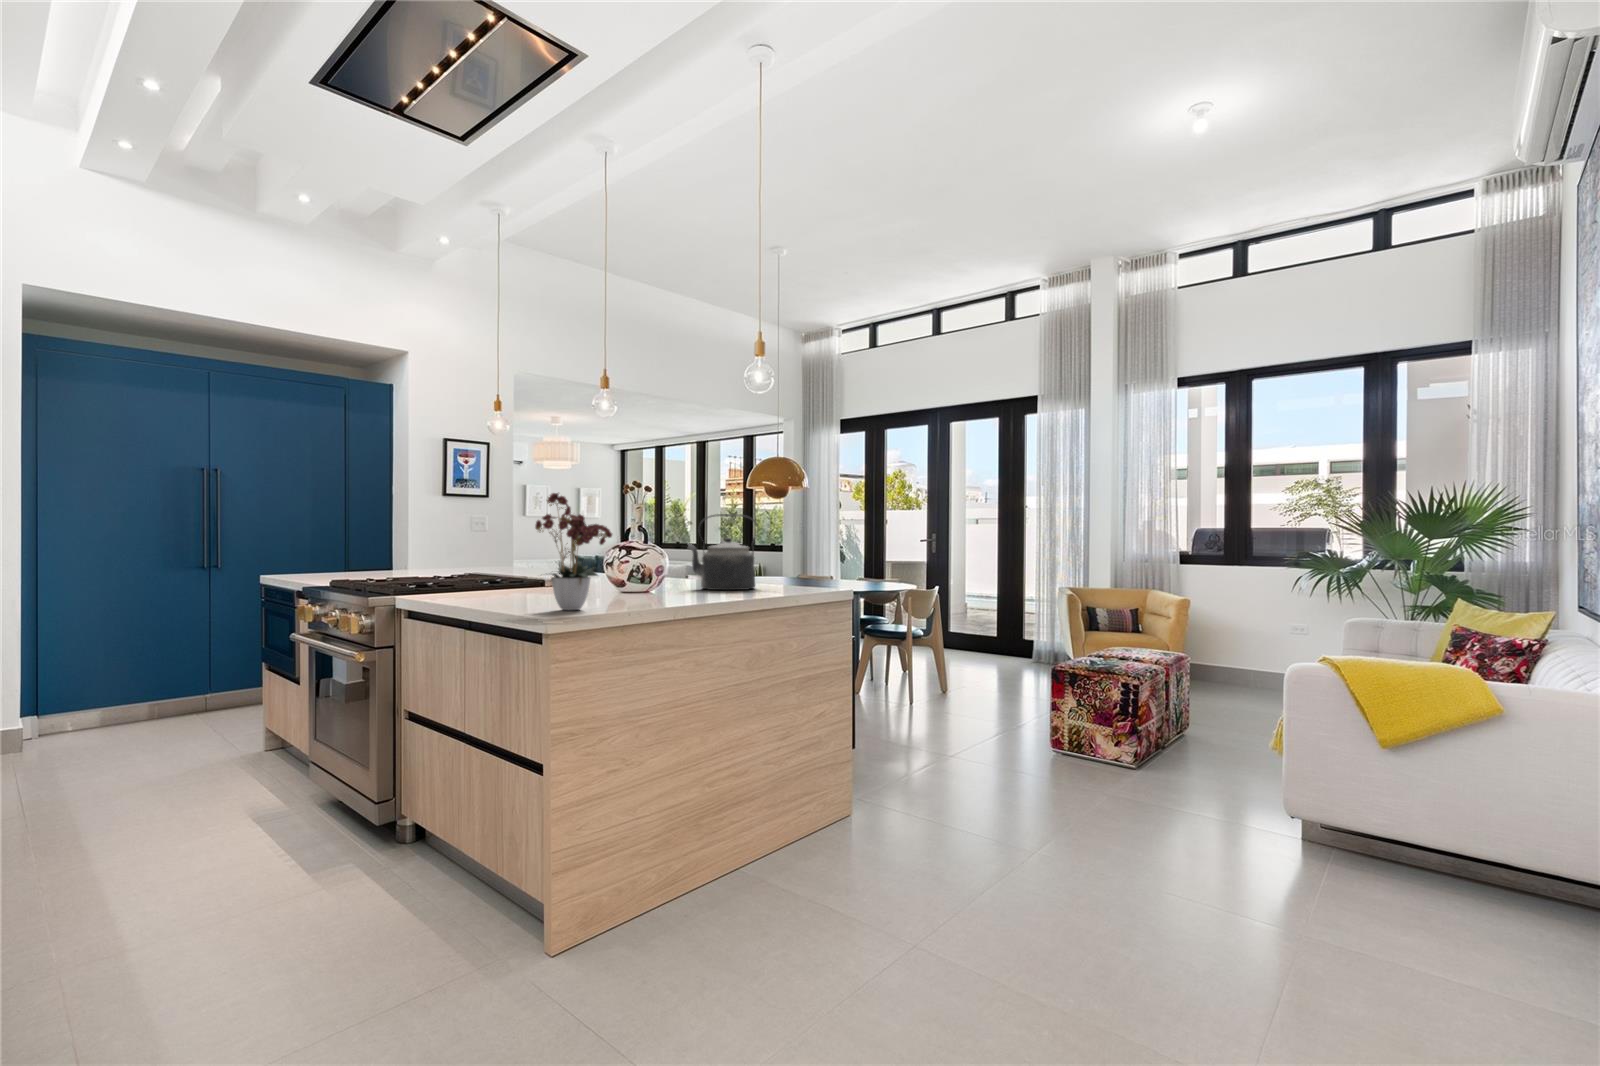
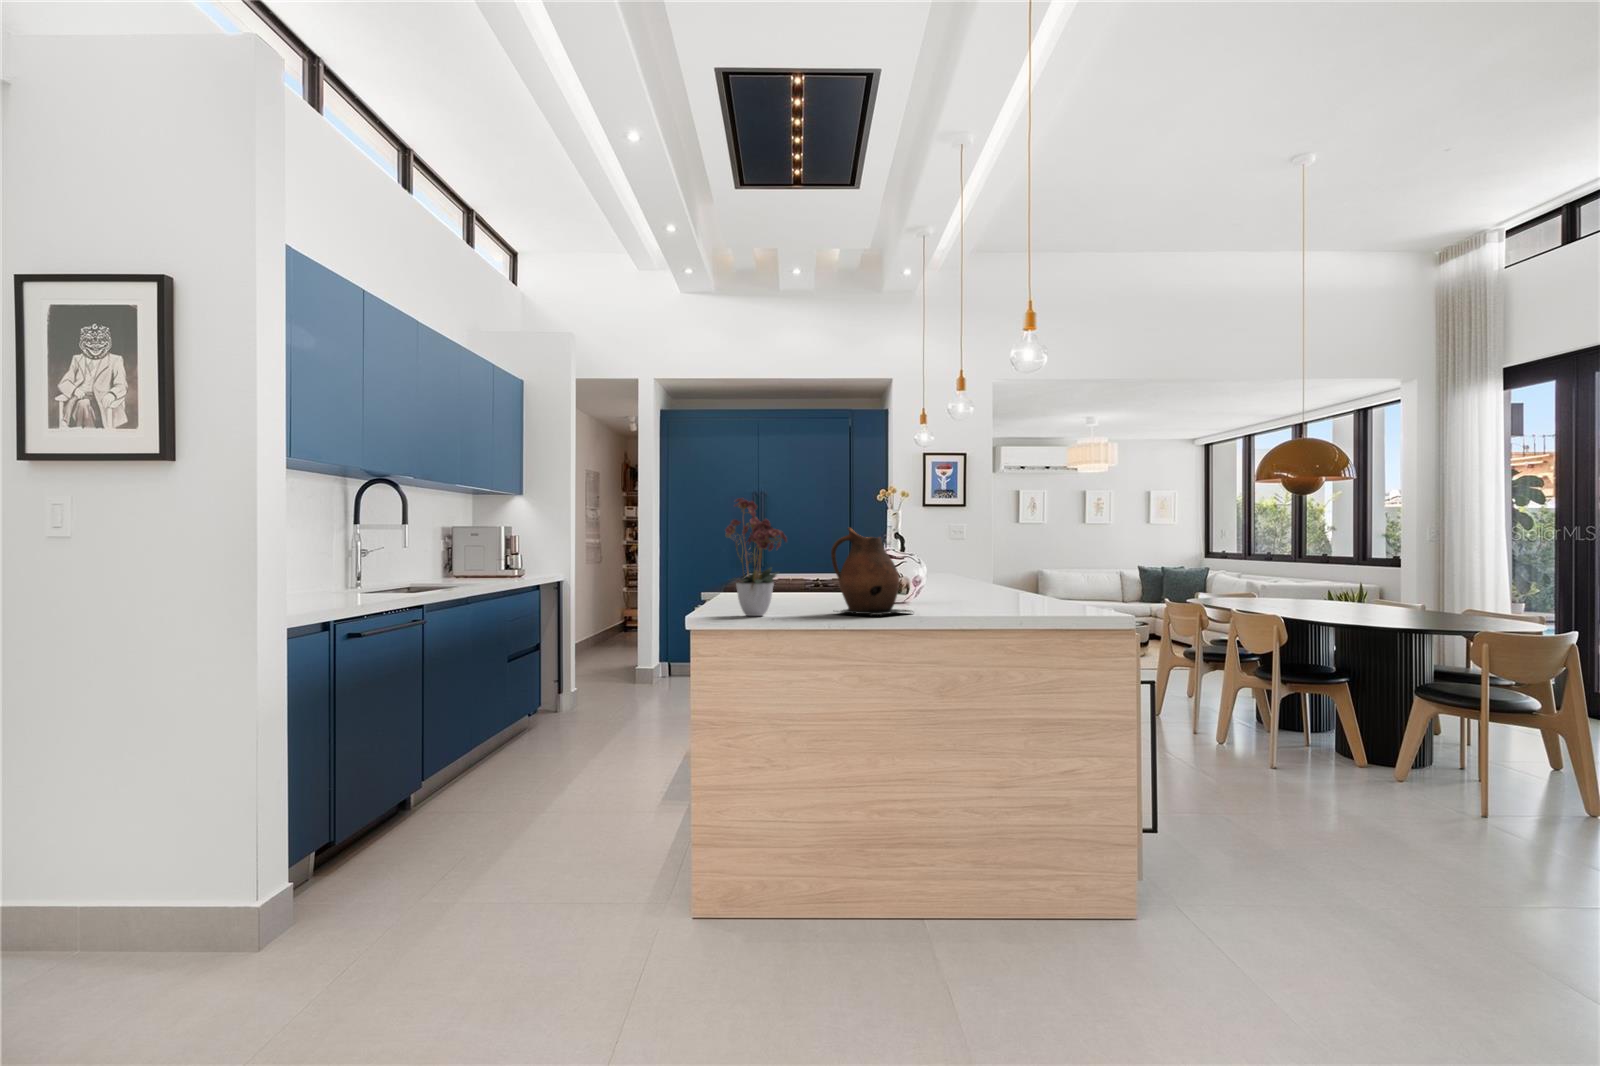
kettle: present [688,514,758,590] -> none [987,515,1073,609]
ceramic pitcher: none [620,524,685,603] -> present [831,528,913,616]

